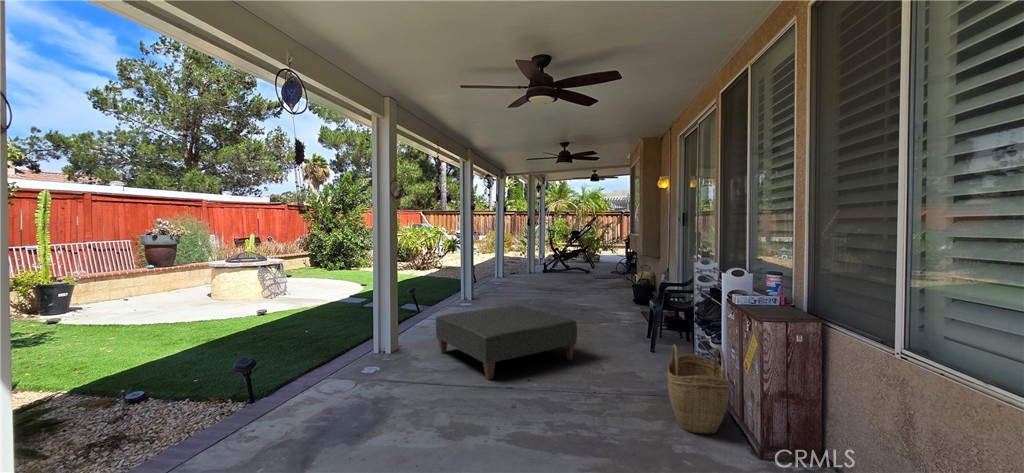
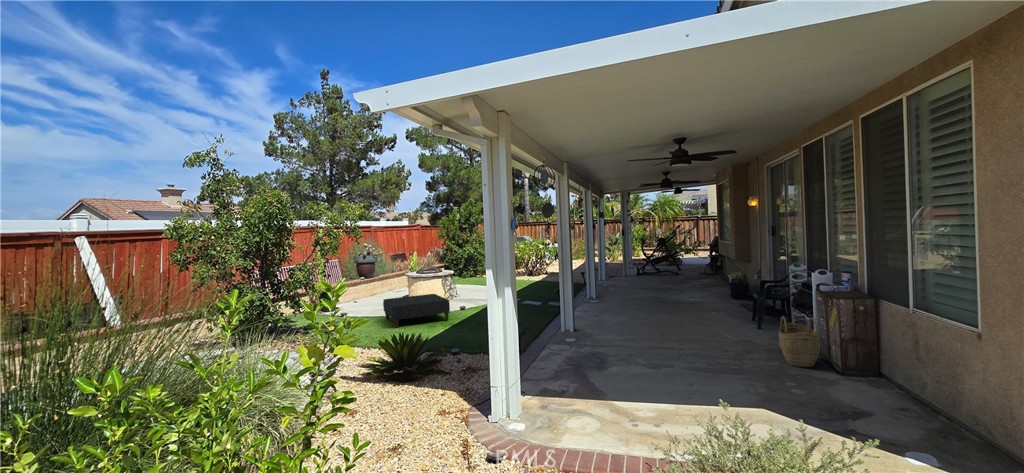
ottoman: present [436,305,577,380] -> present [383,294,450,328]

